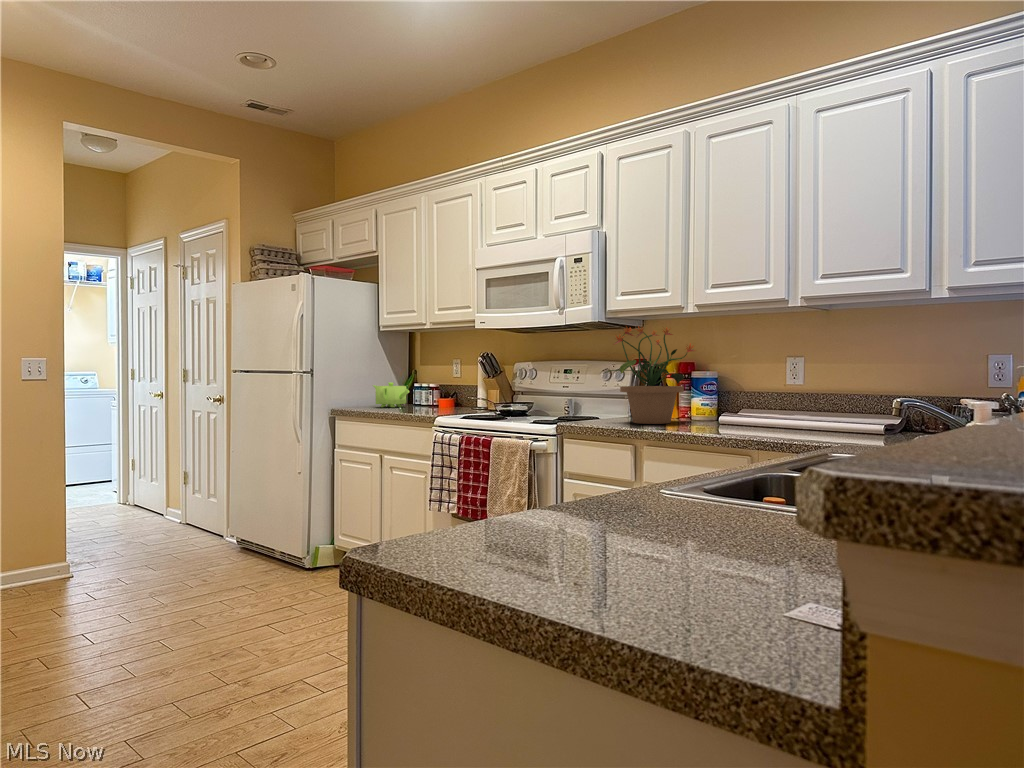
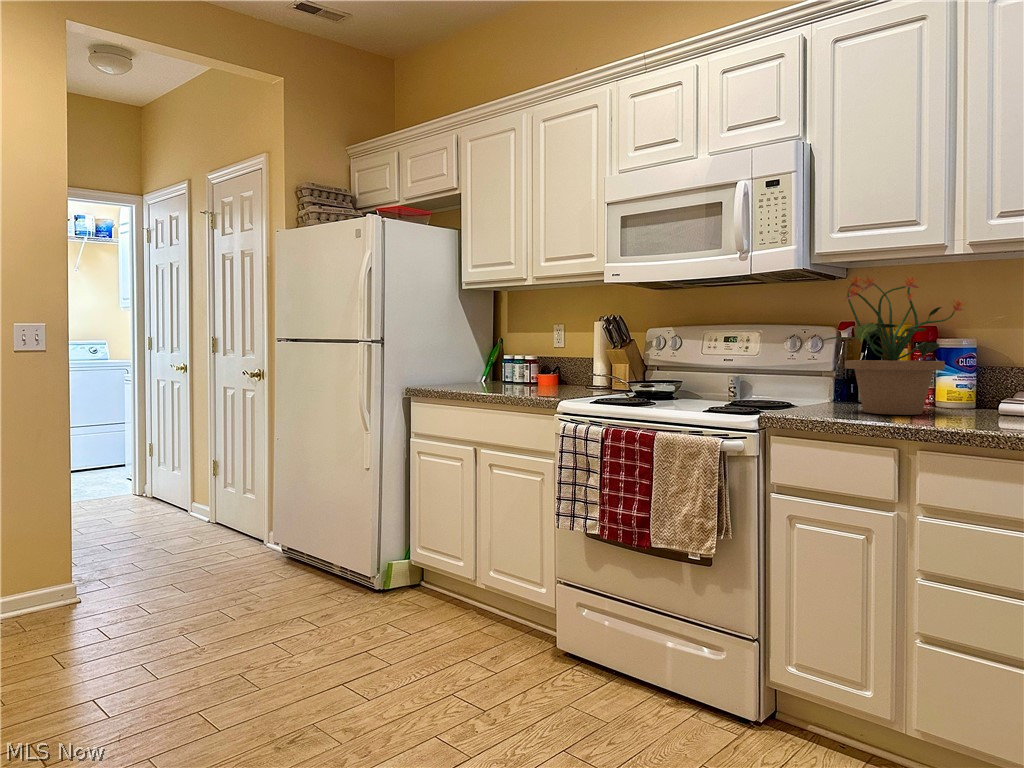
teapot: present [373,382,409,407] -> none [455,355,504,386]

